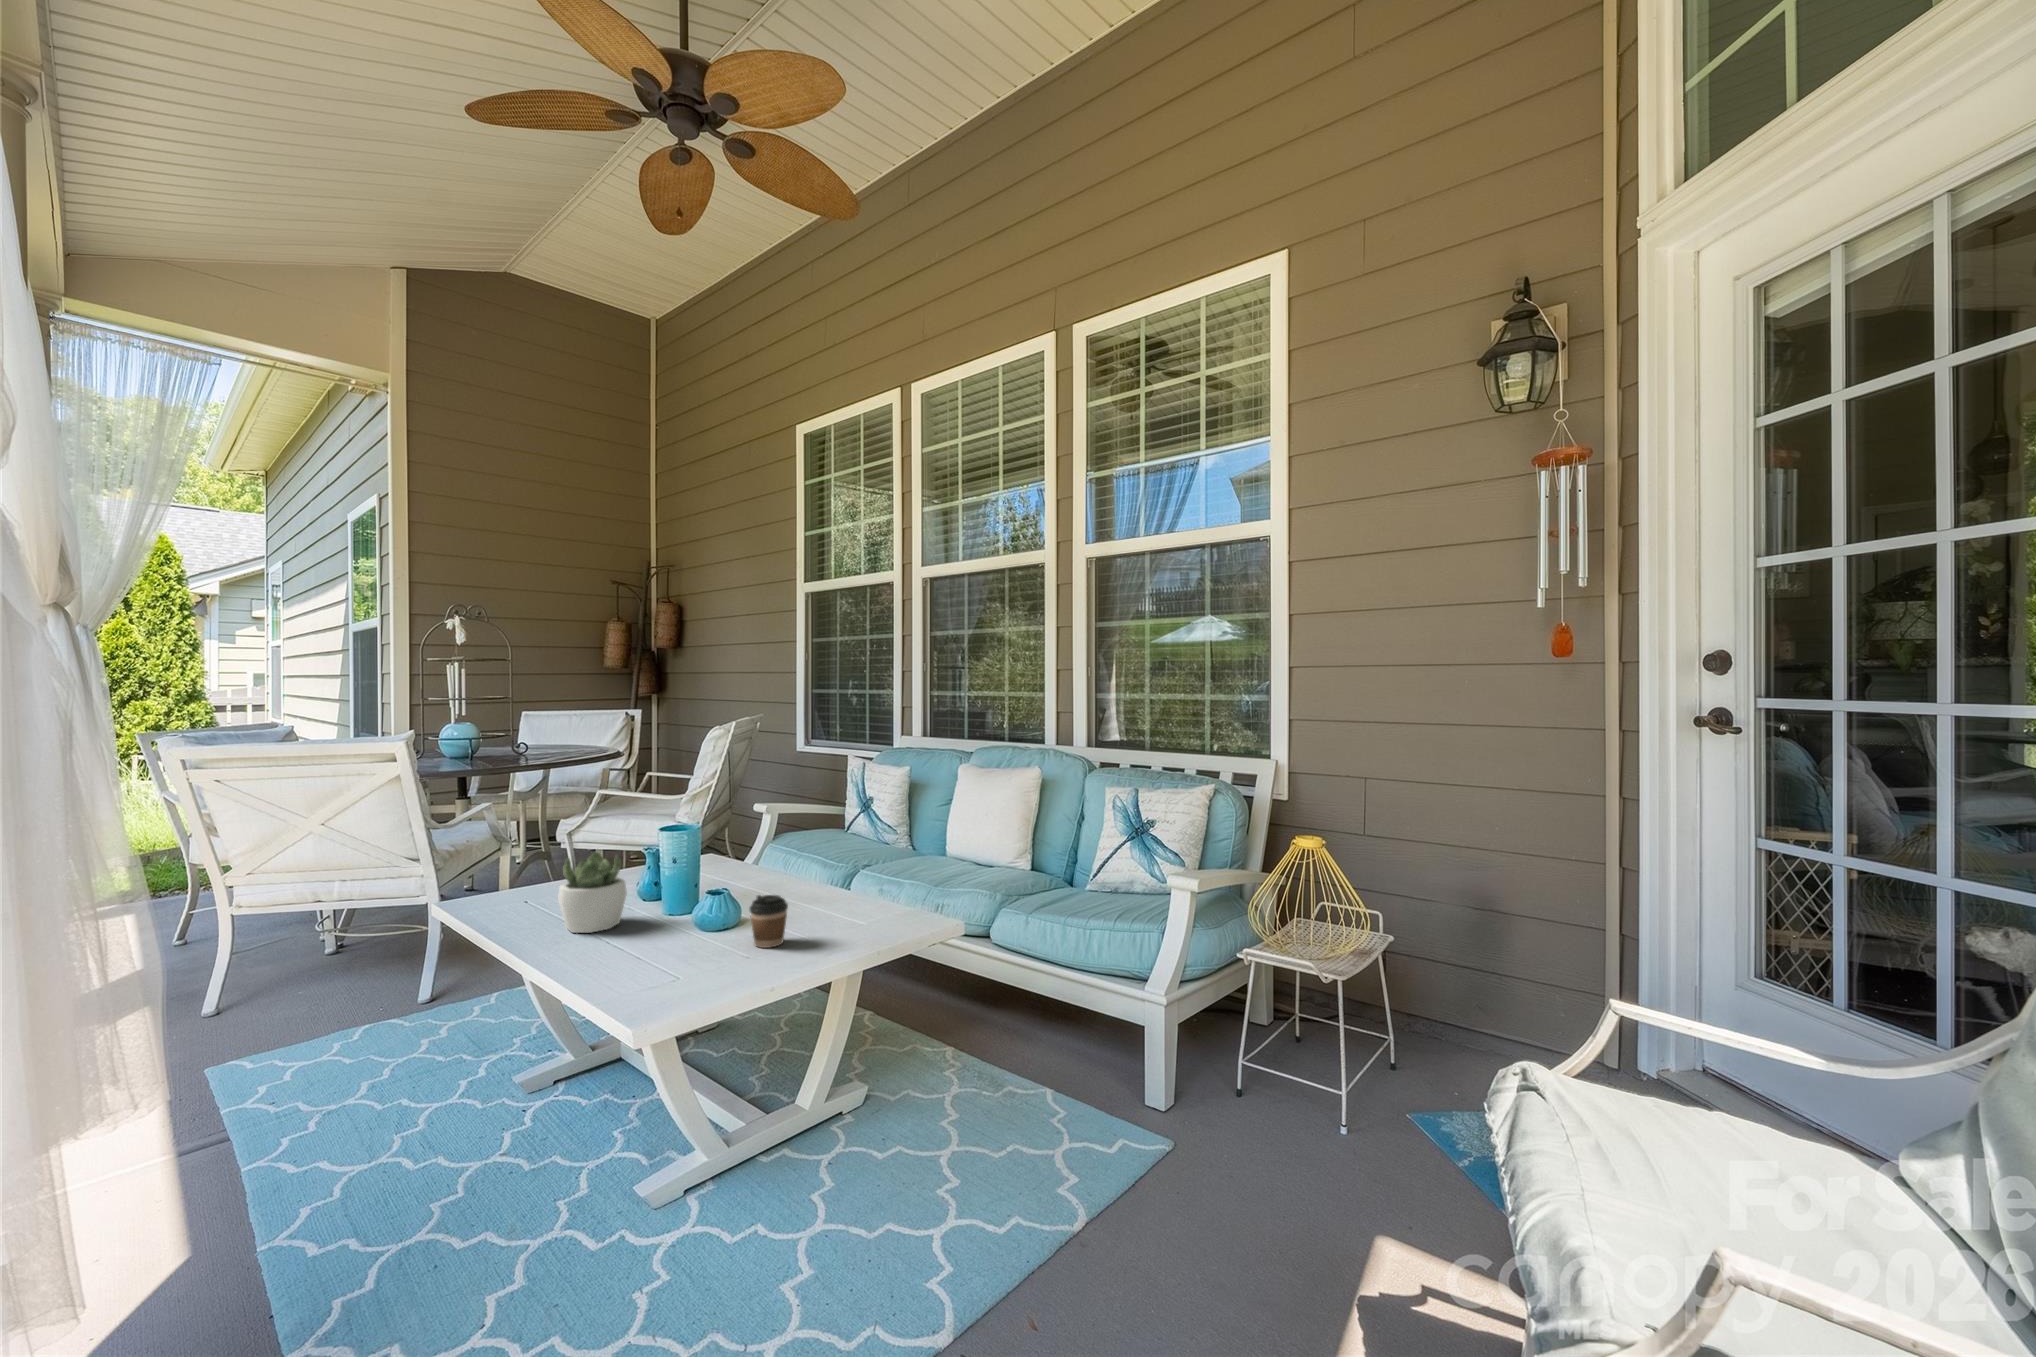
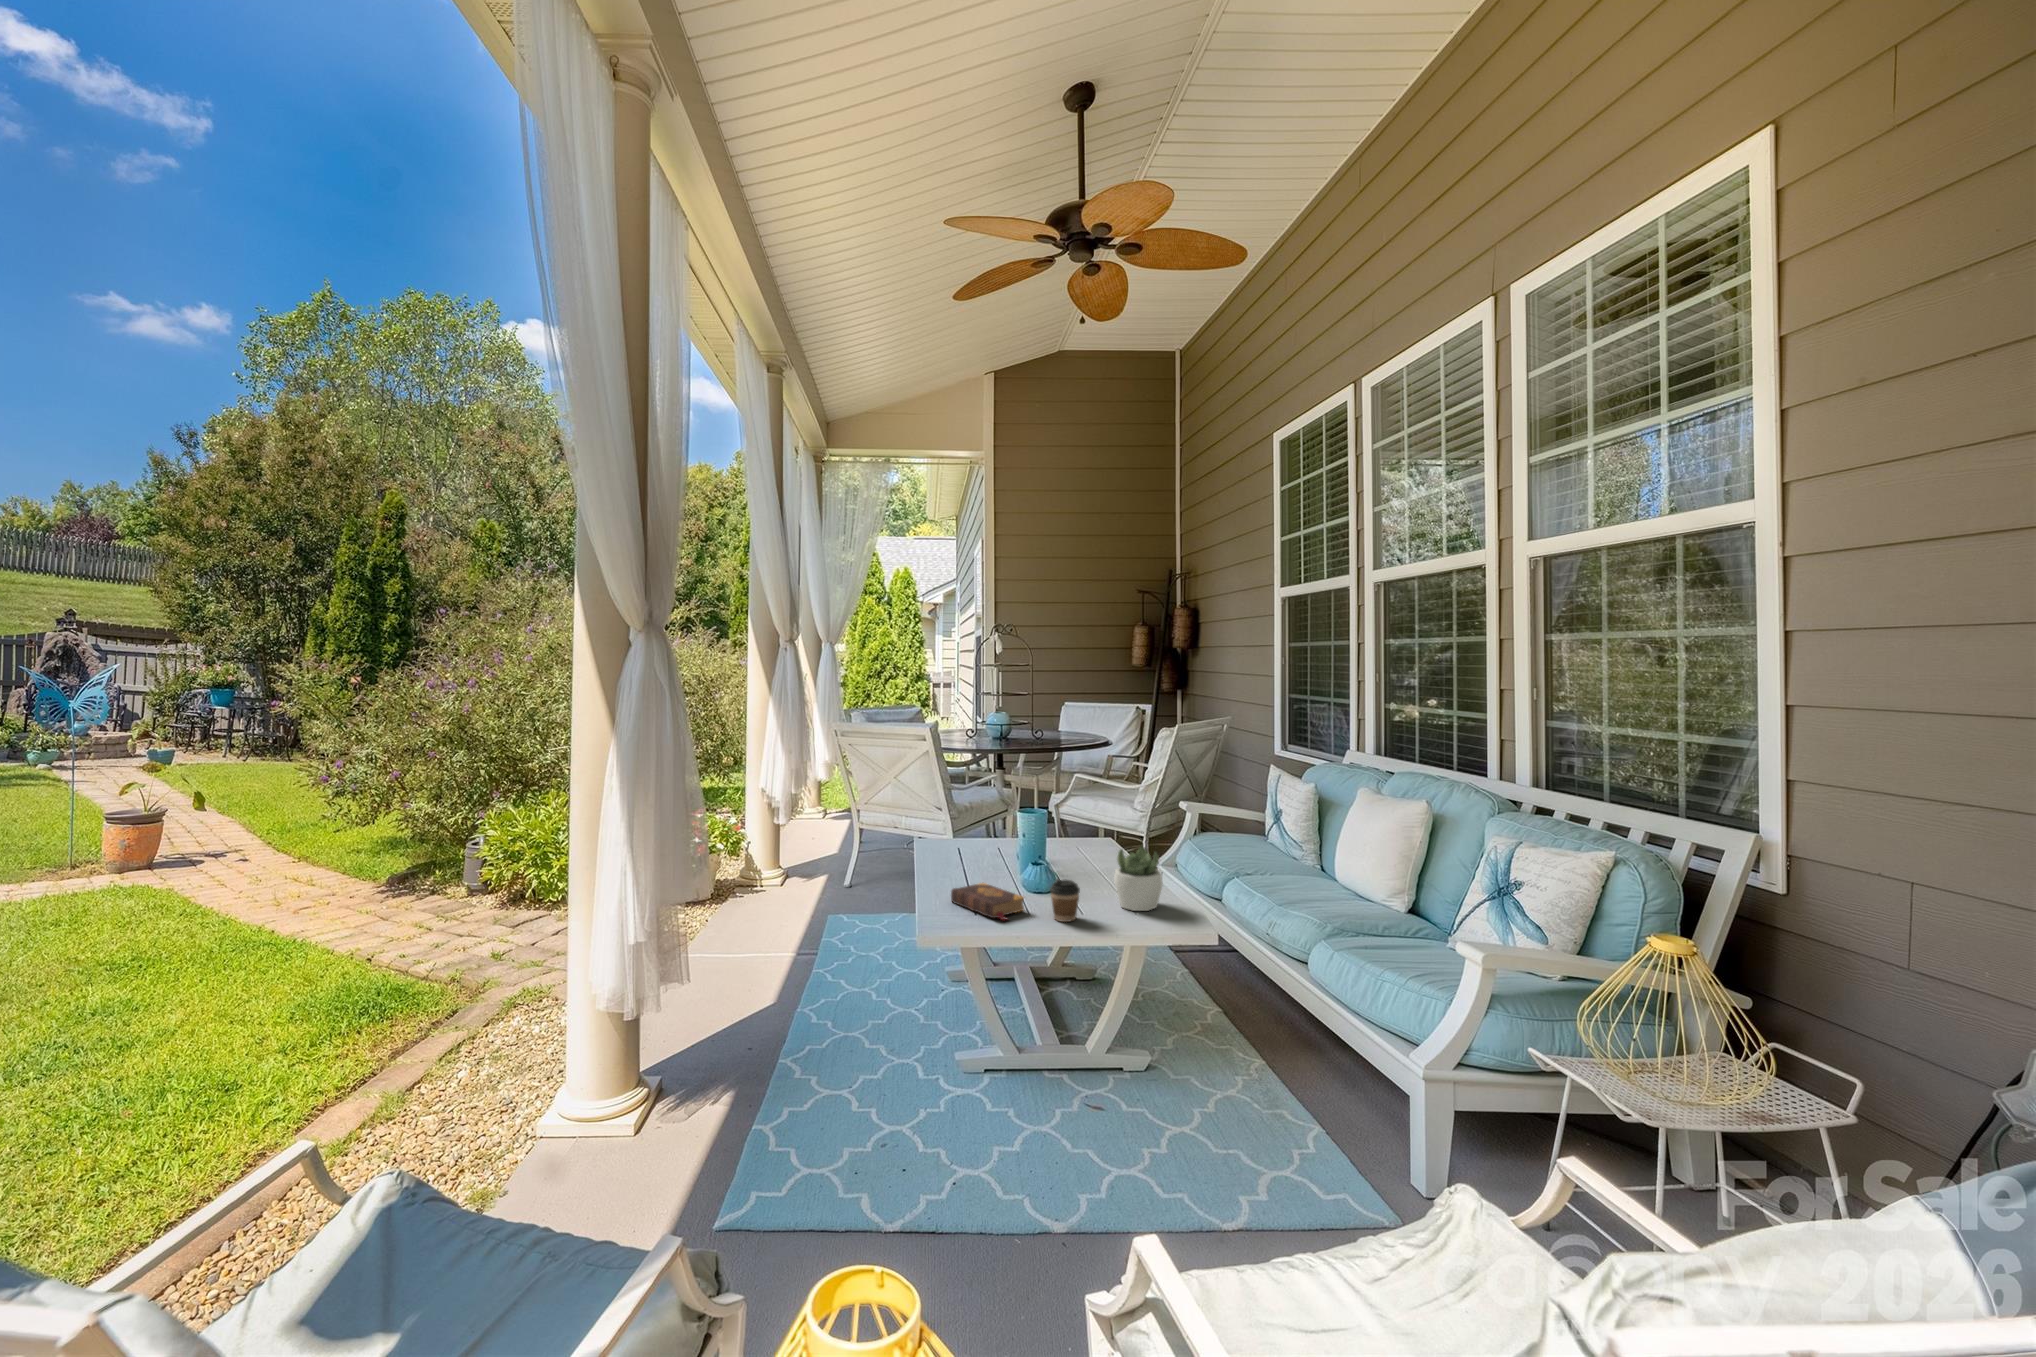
succulent plant: present [558,852,627,933] -> present [1114,847,1163,911]
book: none [594,925,711,964] -> present [951,883,1024,920]

